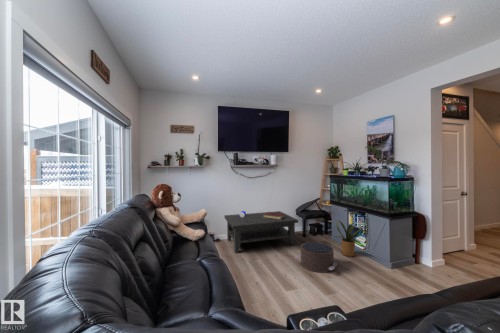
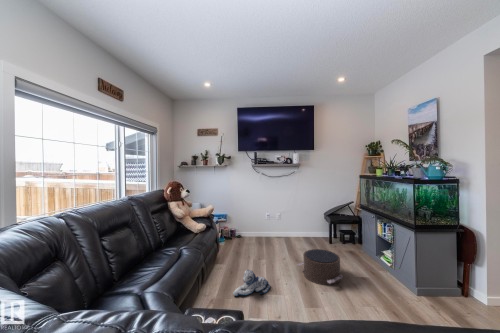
coffee table: present [224,211,298,253] -> none [243,211,316,251]
house plant: present [335,220,365,257] -> none [354,227,393,273]
plush toy: none [254,268,283,297] -> present [233,269,270,296]

